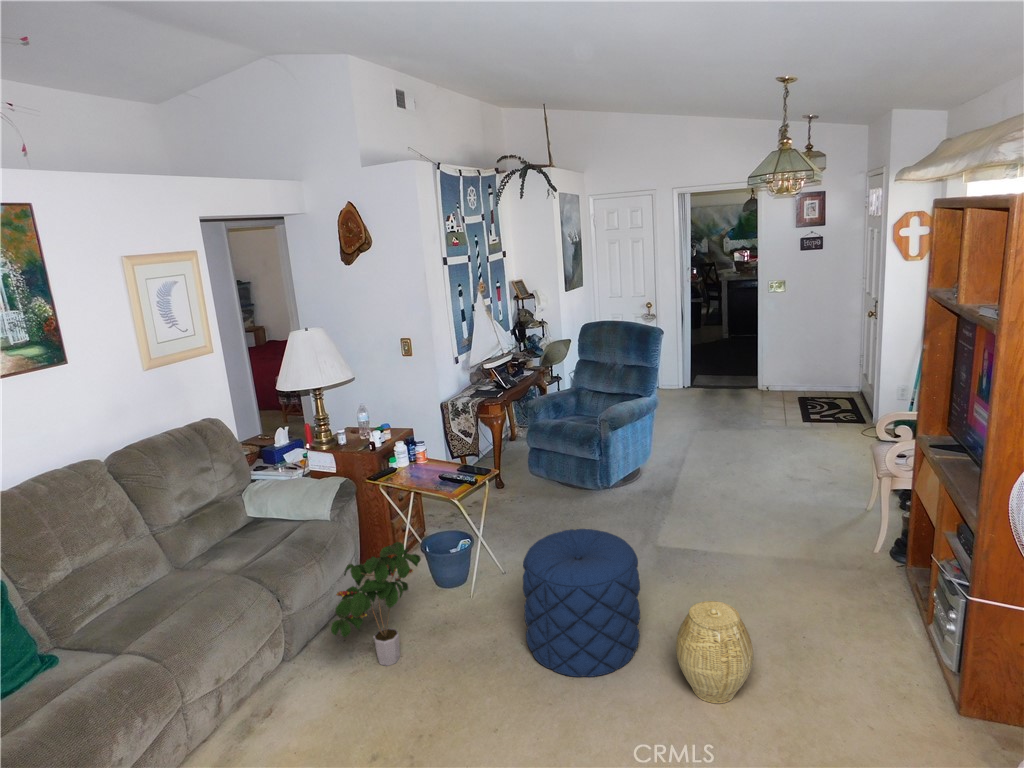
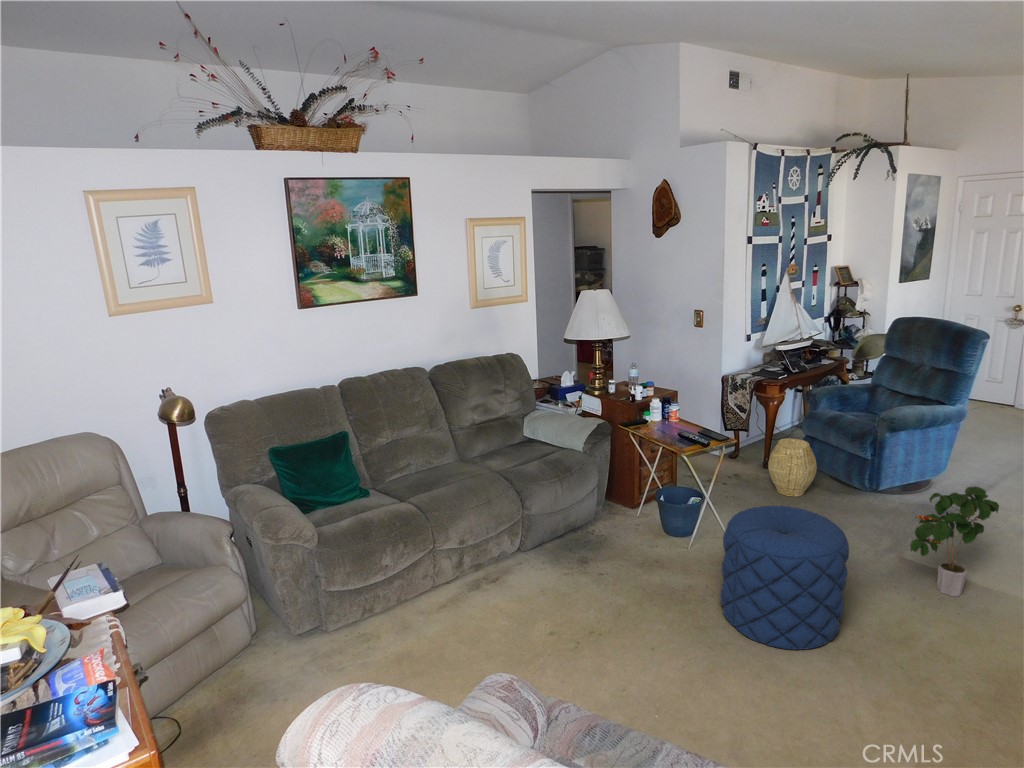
potted plant: present [331,542,421,666] -> present [910,486,999,596]
woven basket: present [676,601,753,704] -> present [768,438,817,497]

